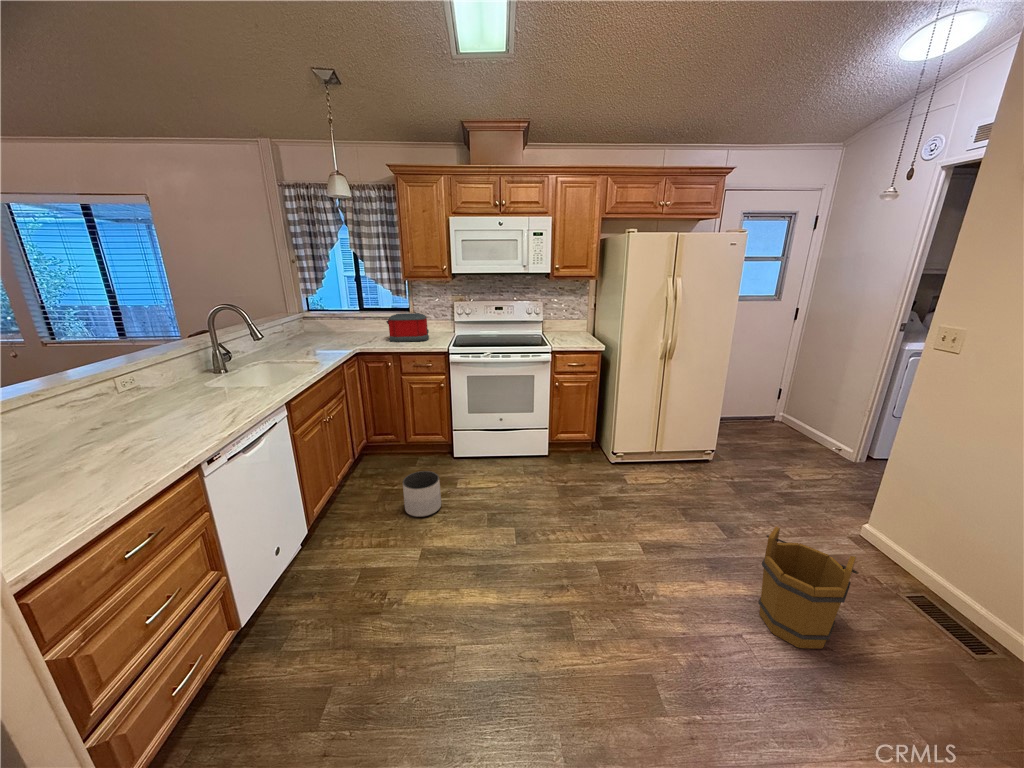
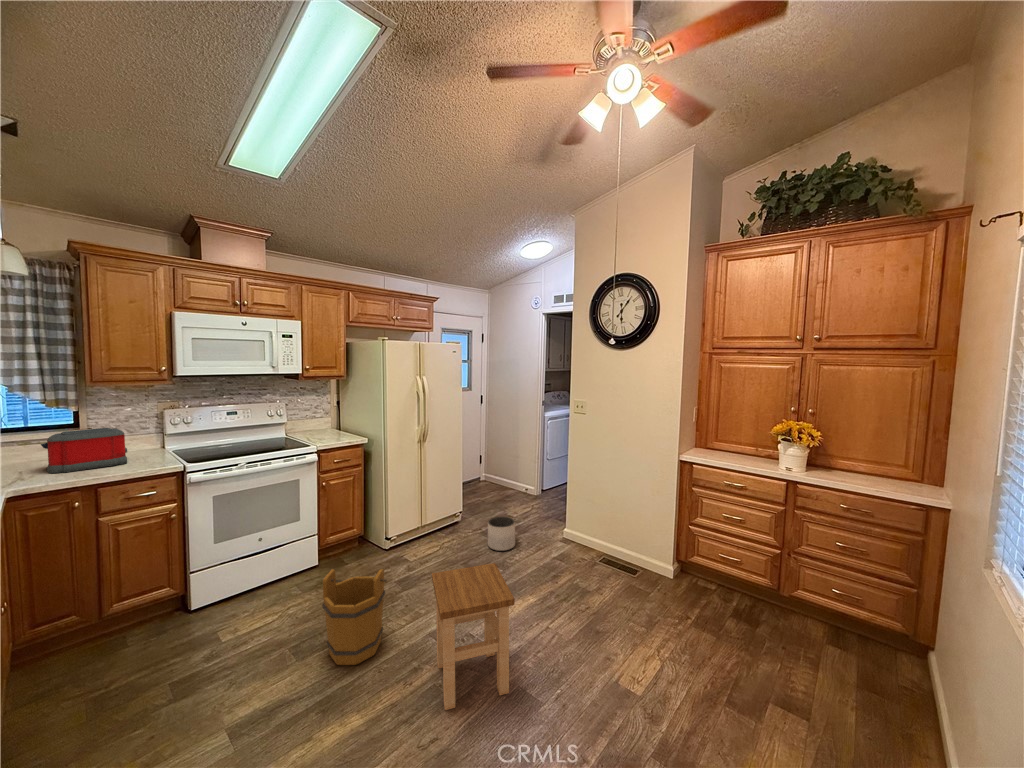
planter: present [403,471,441,517] -> present [488,517,515,551]
stool: none [561,506,666,671] -> present [432,563,515,710]
bucket: present [758,526,858,649] -> present [322,569,387,665]

